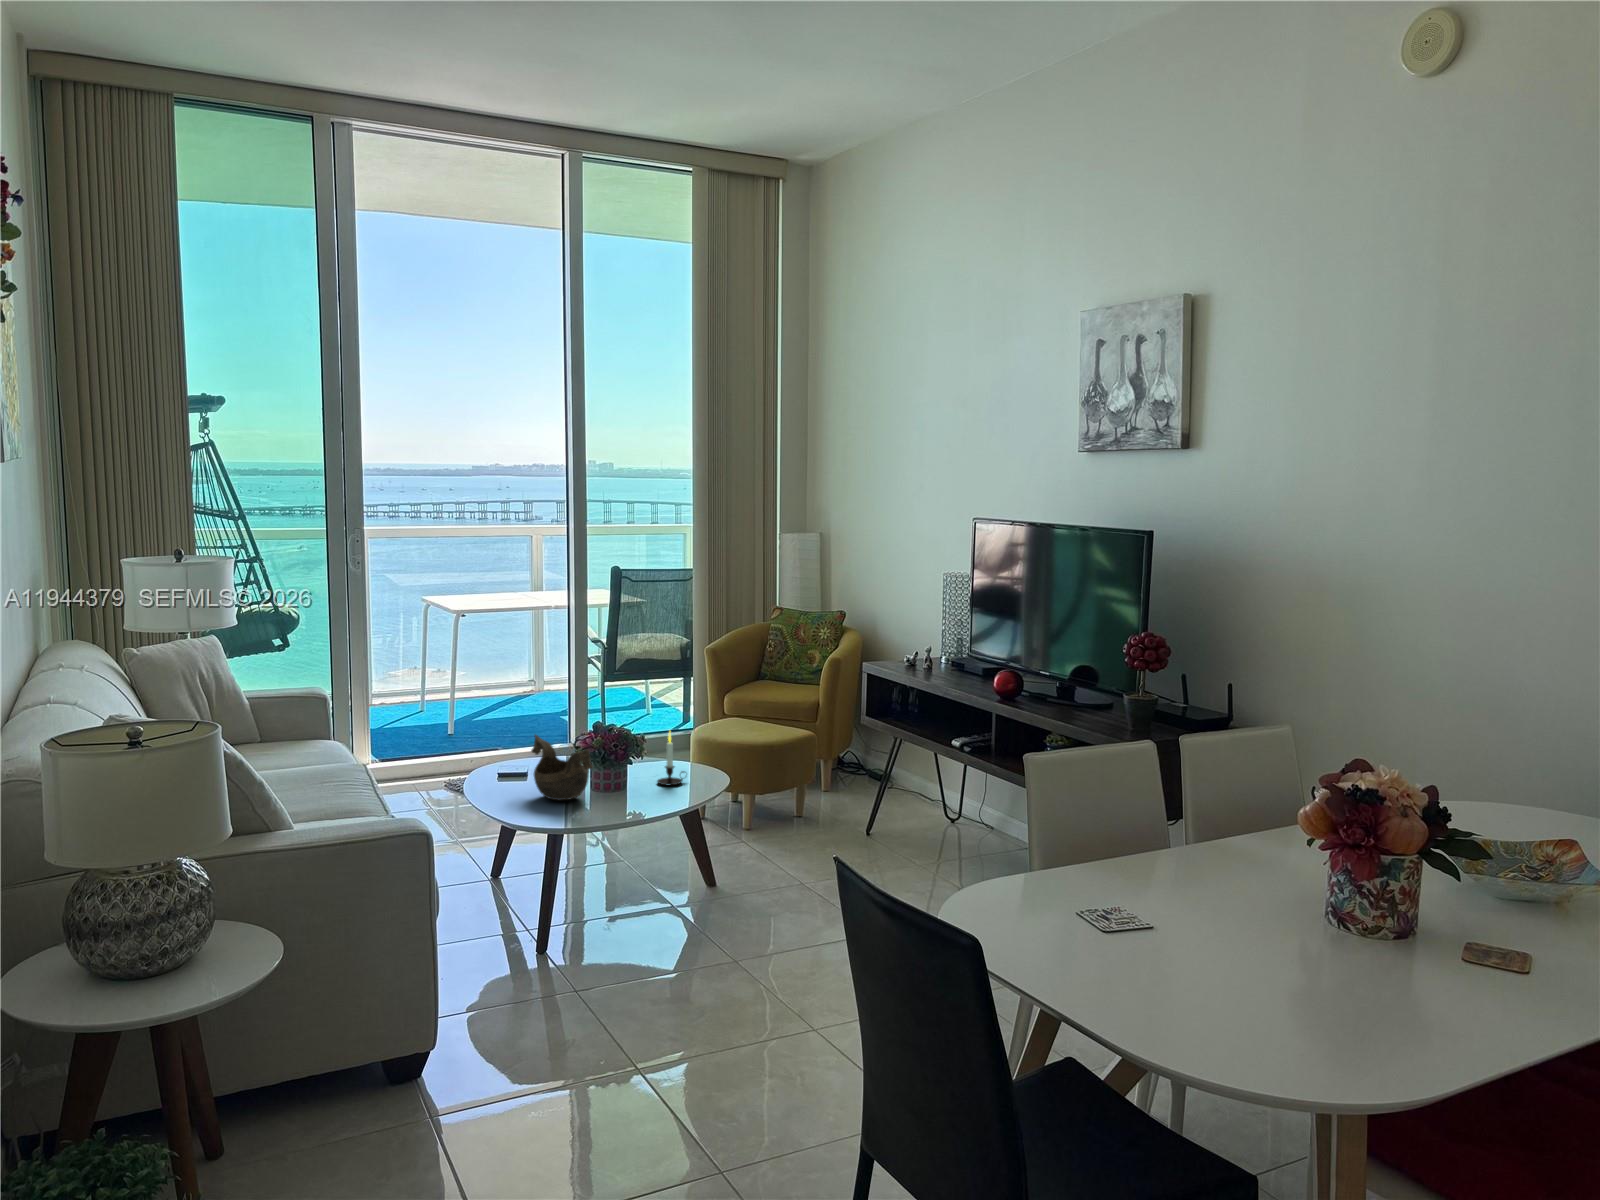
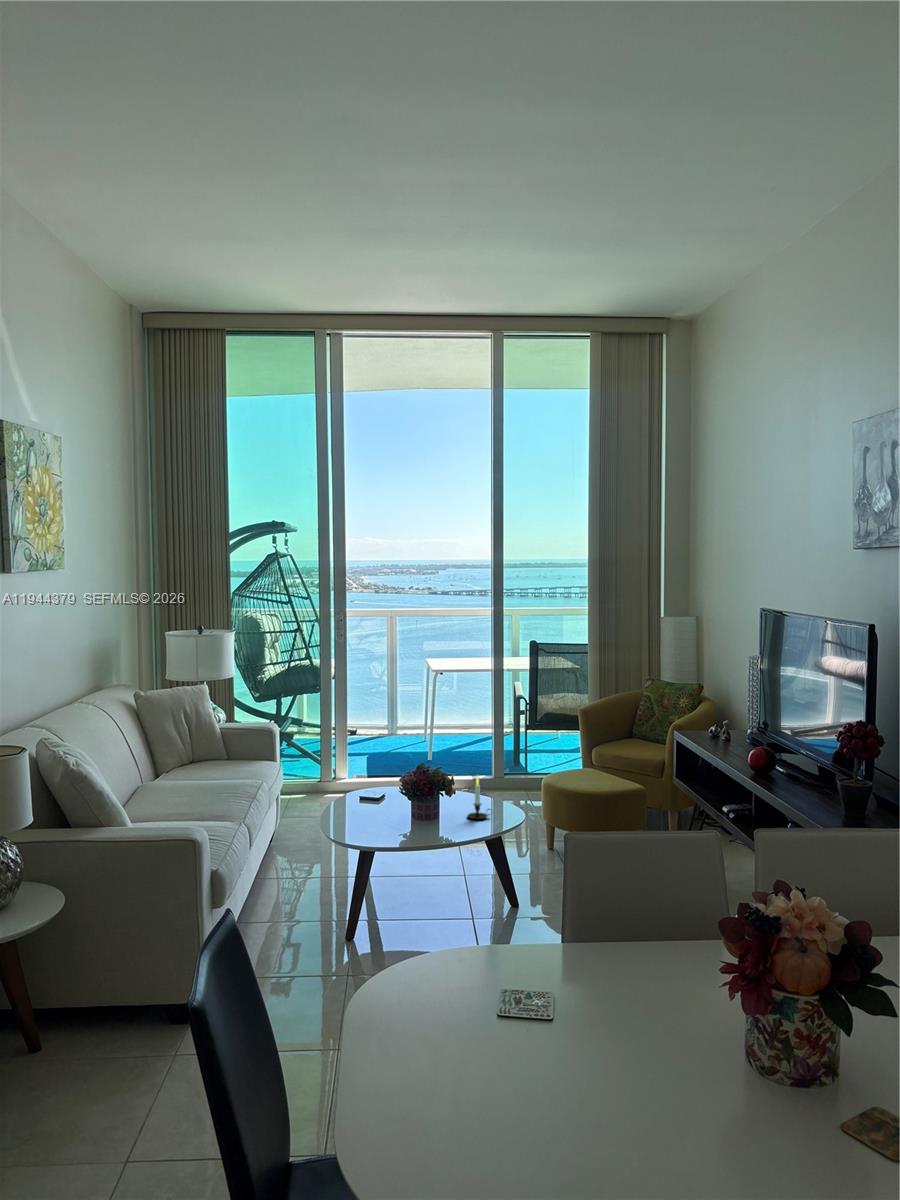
decorative bowl: present [531,735,593,800] -> none [365,769,407,821]

